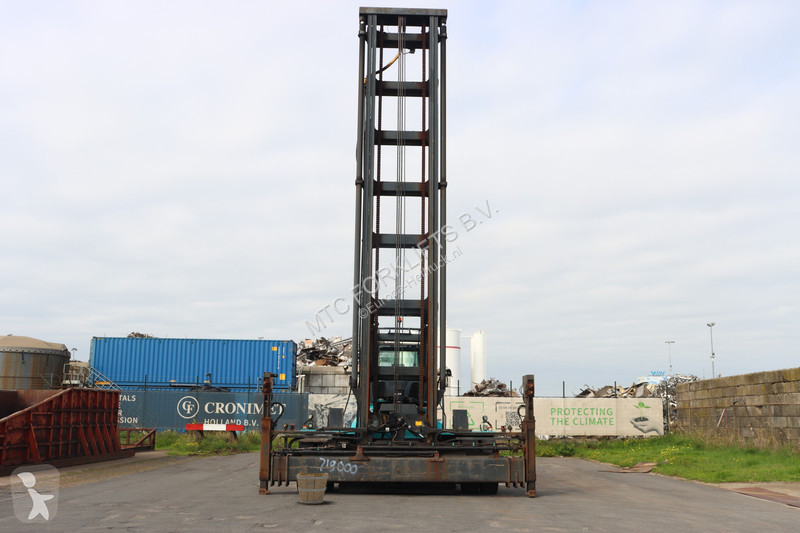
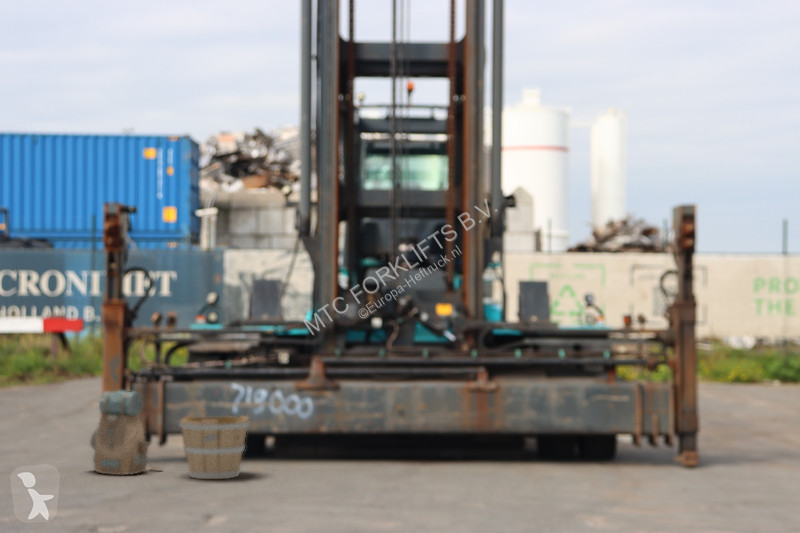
backpack: none [254,460,288,501] -> present [90,391,158,475]

